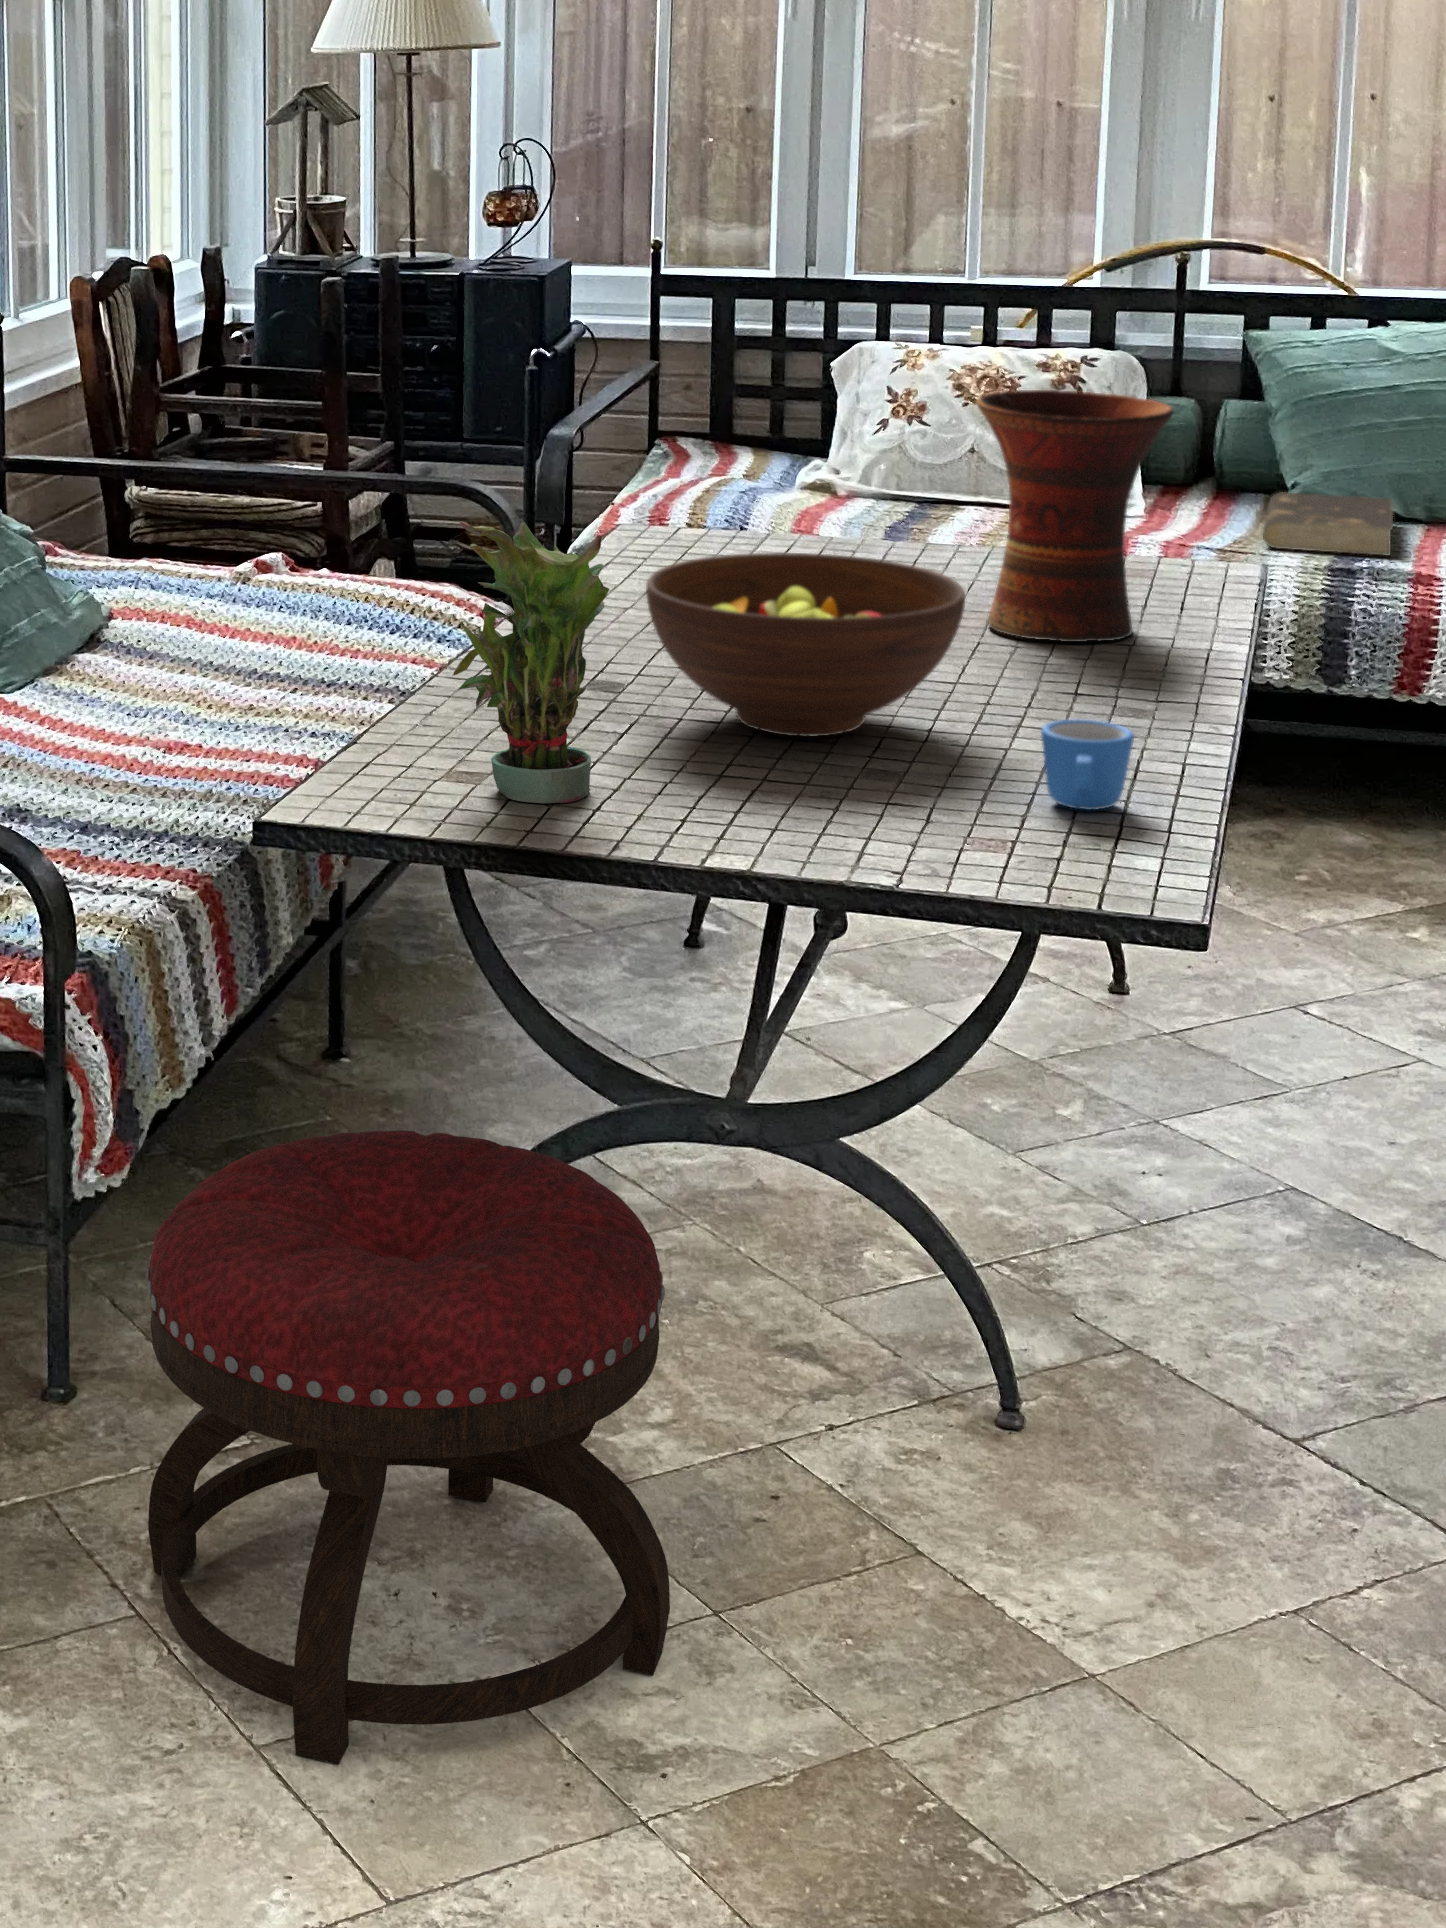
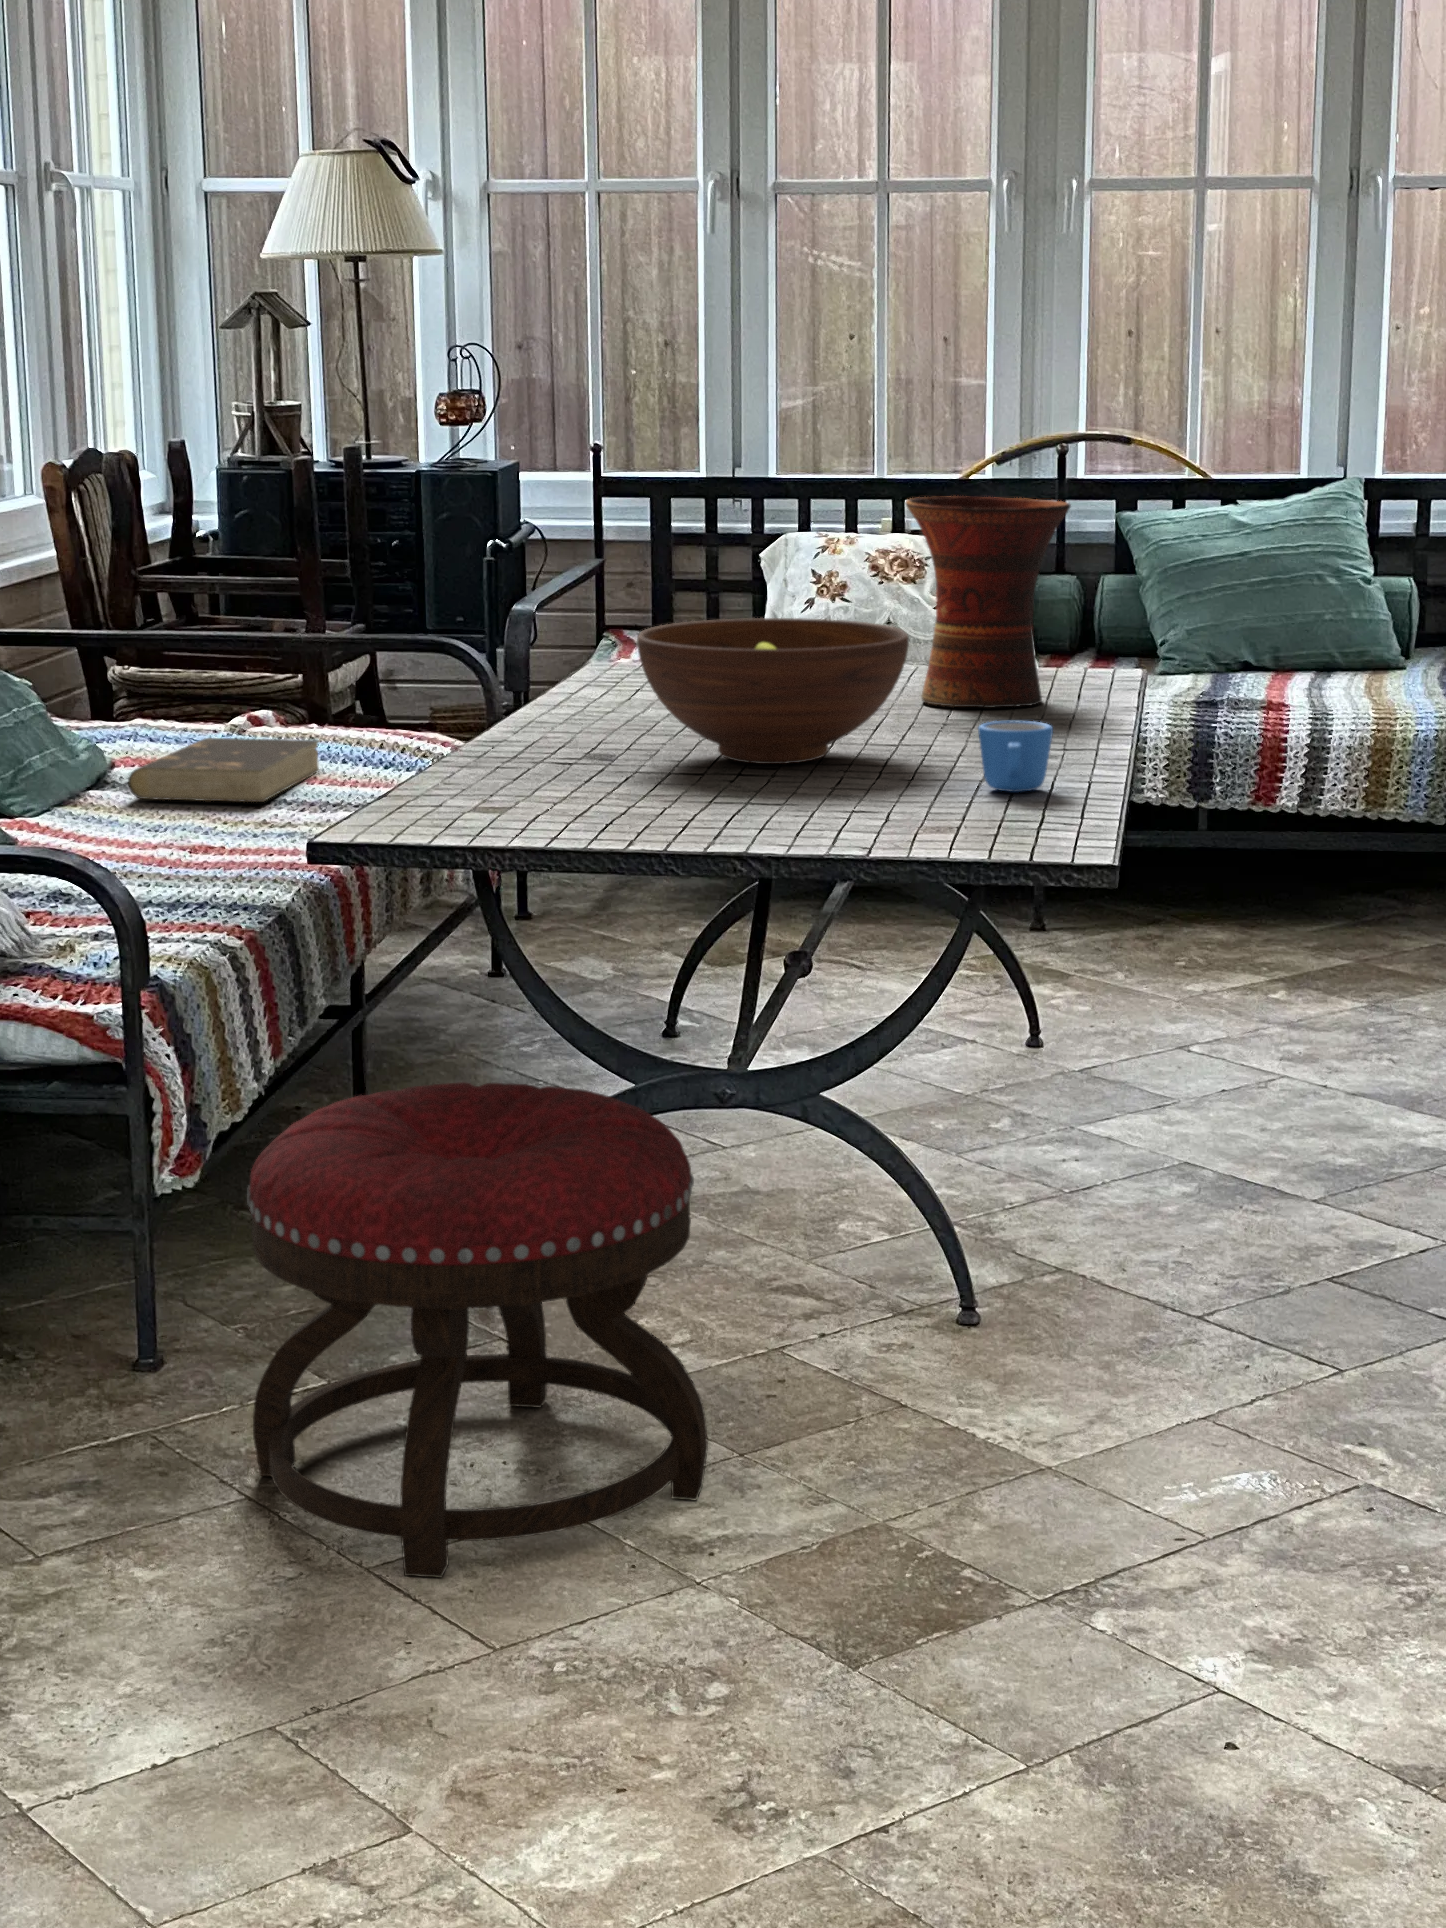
book: present [1263,493,1393,556] -> present [128,738,320,802]
potted plant: present [452,521,609,803] -> none [477,553,615,807]

